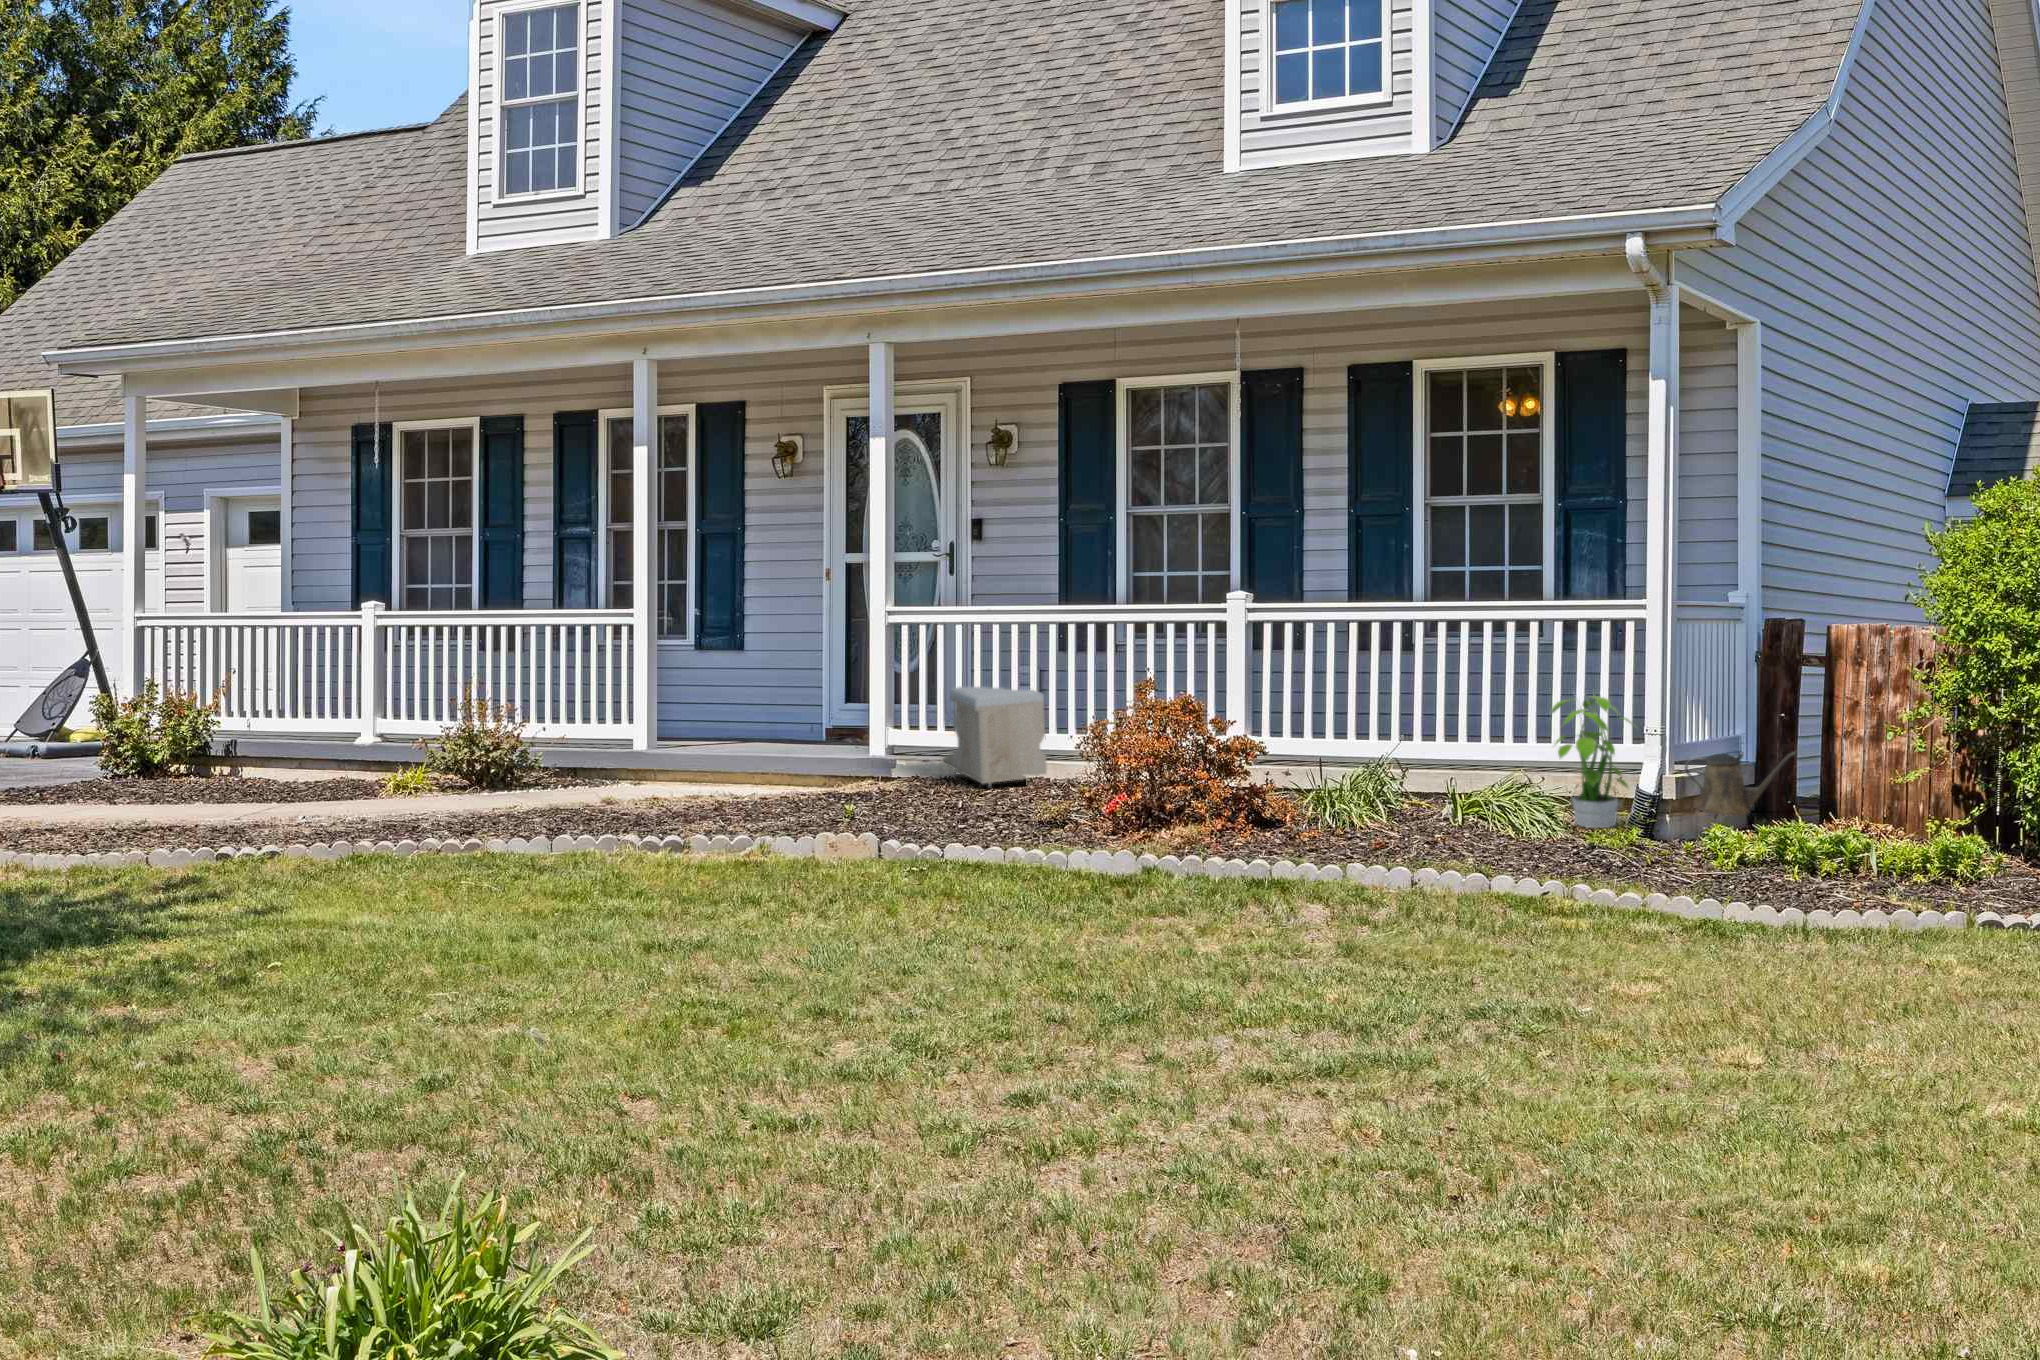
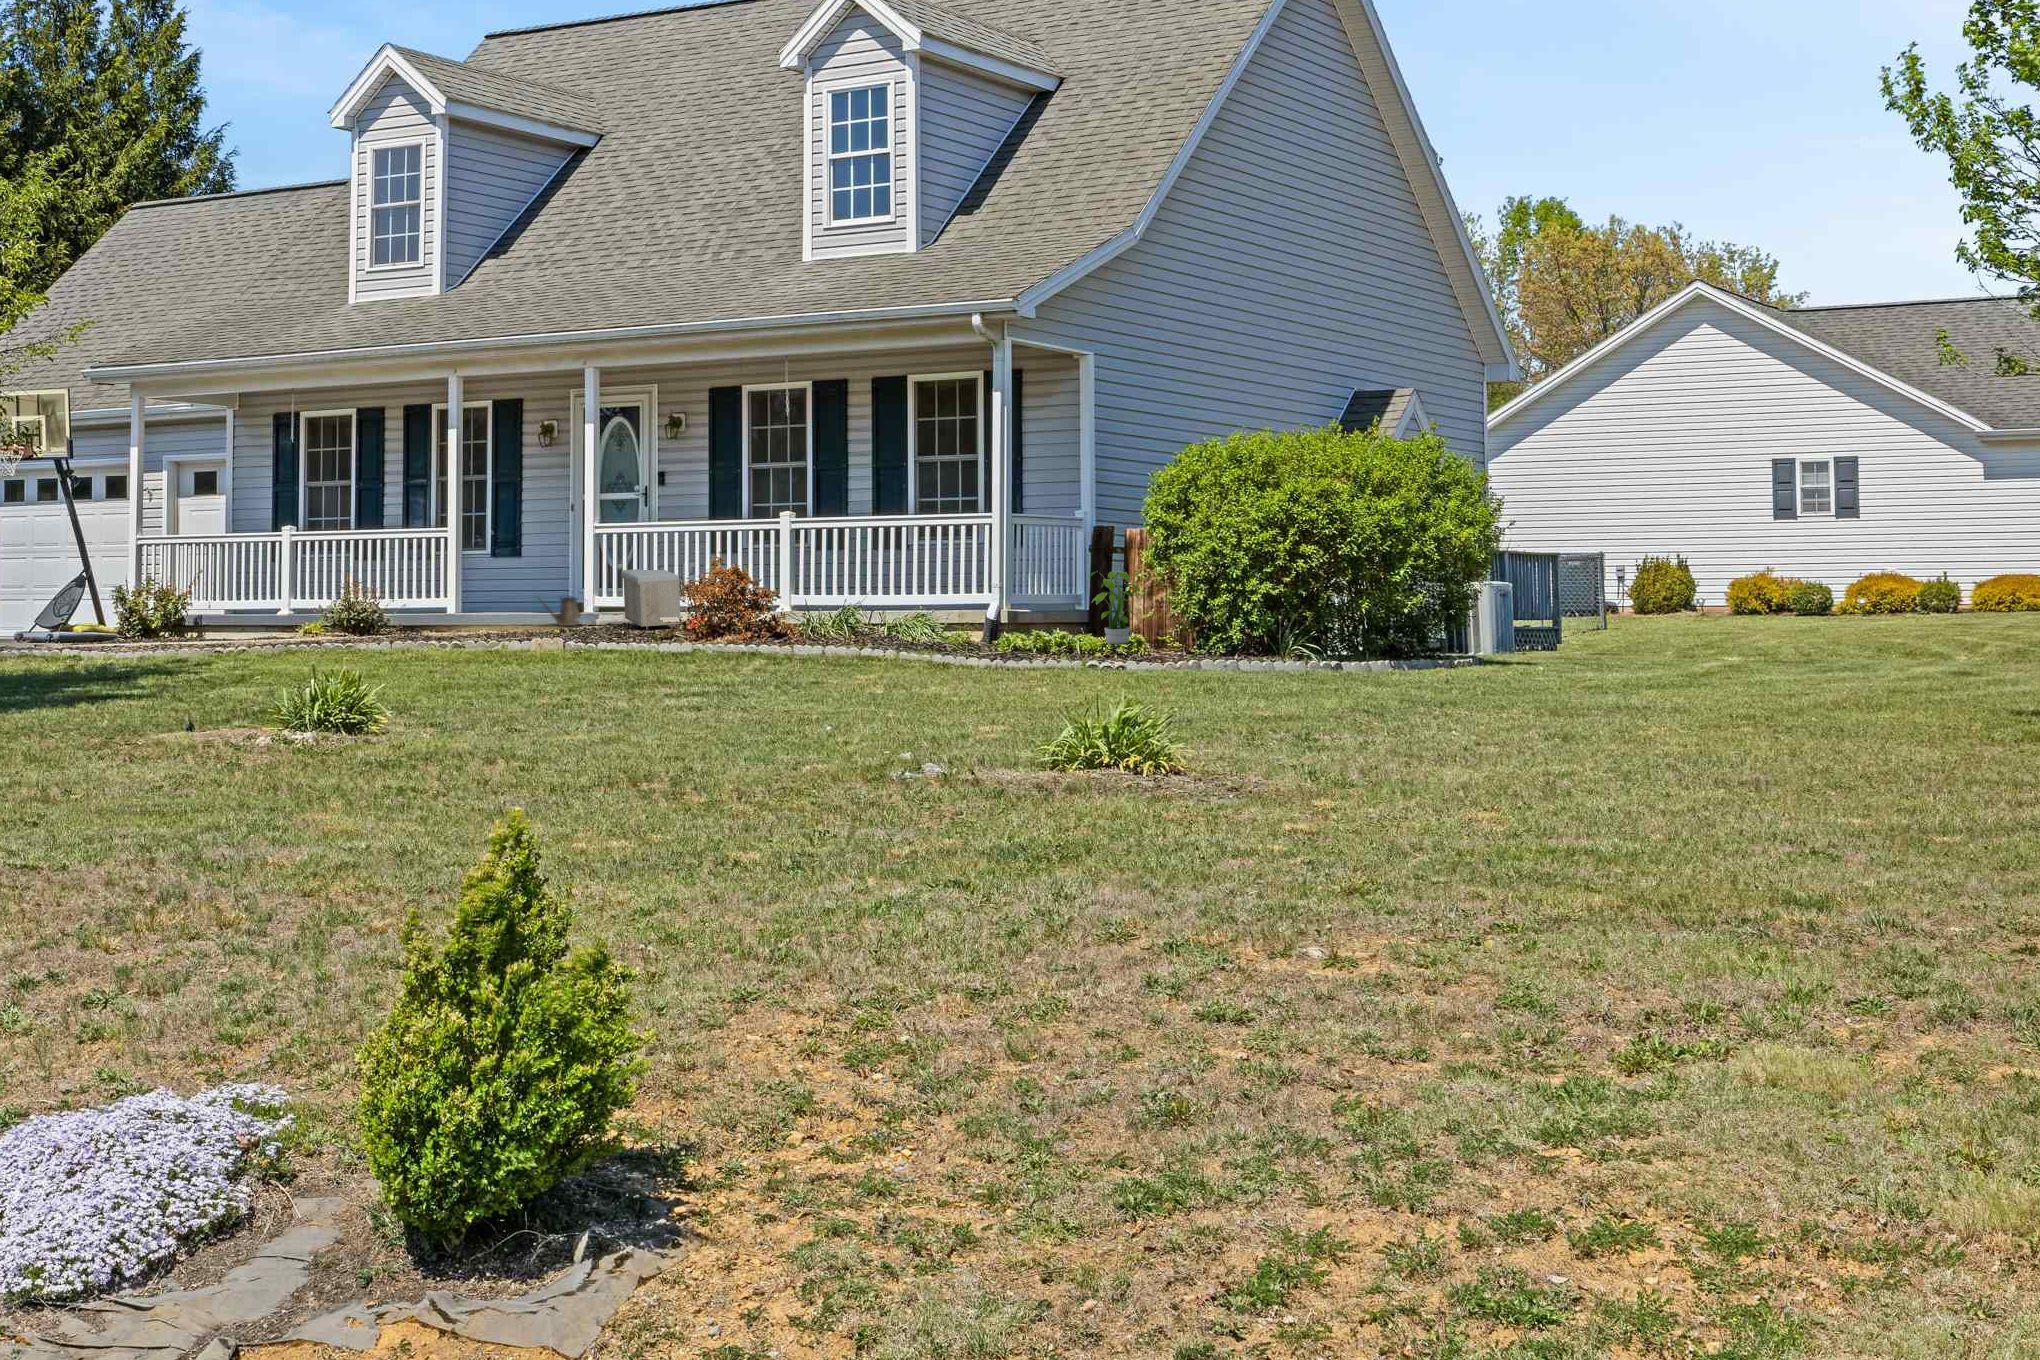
potted plant: present [1551,696,1631,828] -> present [1089,571,1139,644]
watering can: present [1684,752,1796,815] -> present [537,597,581,626]

